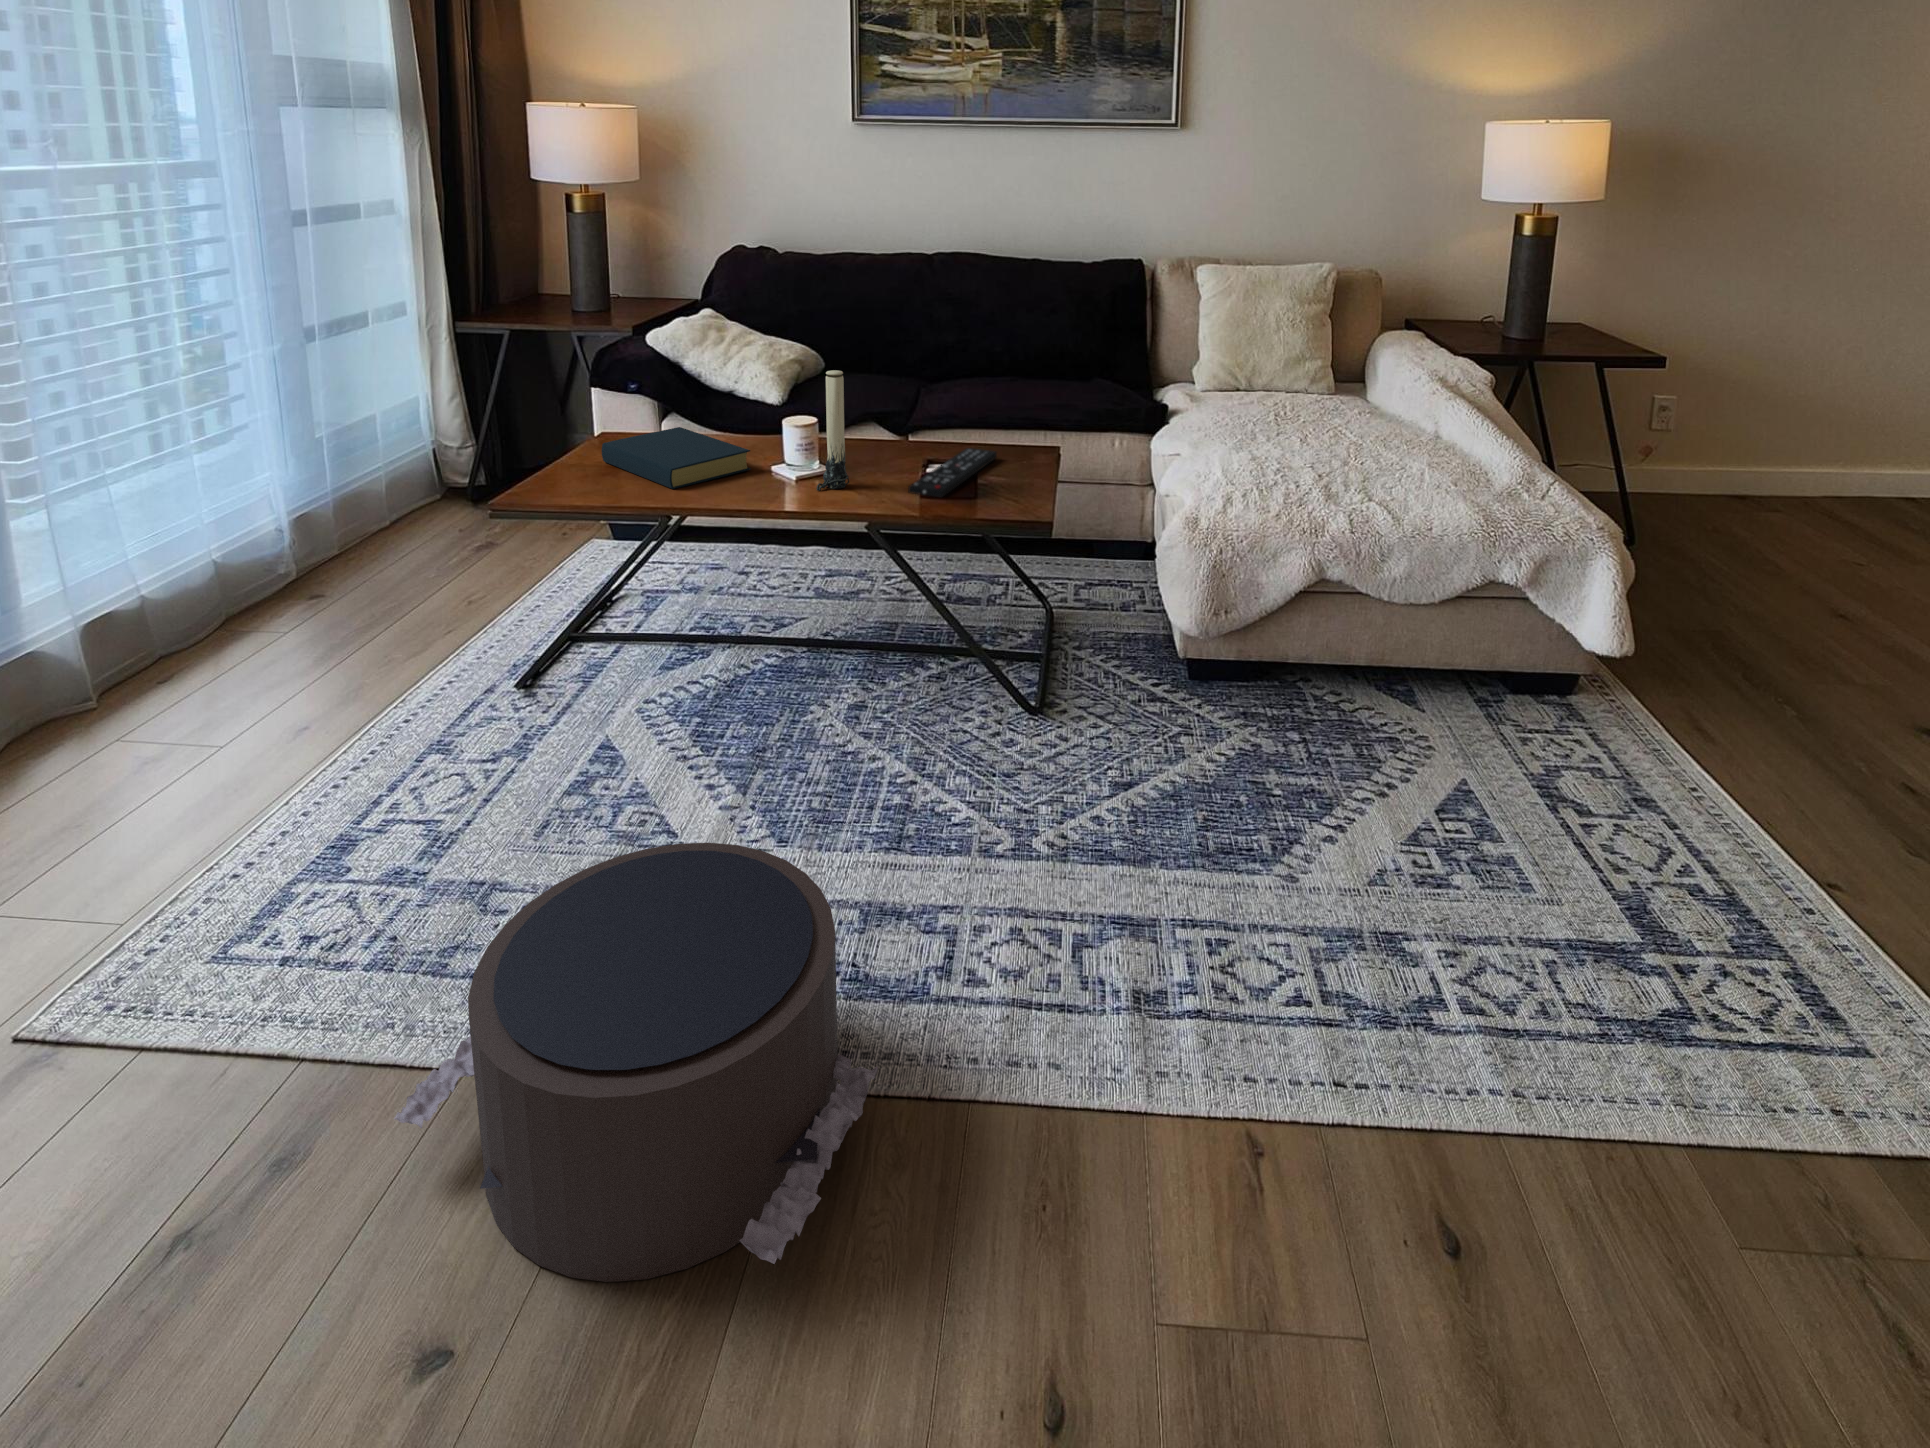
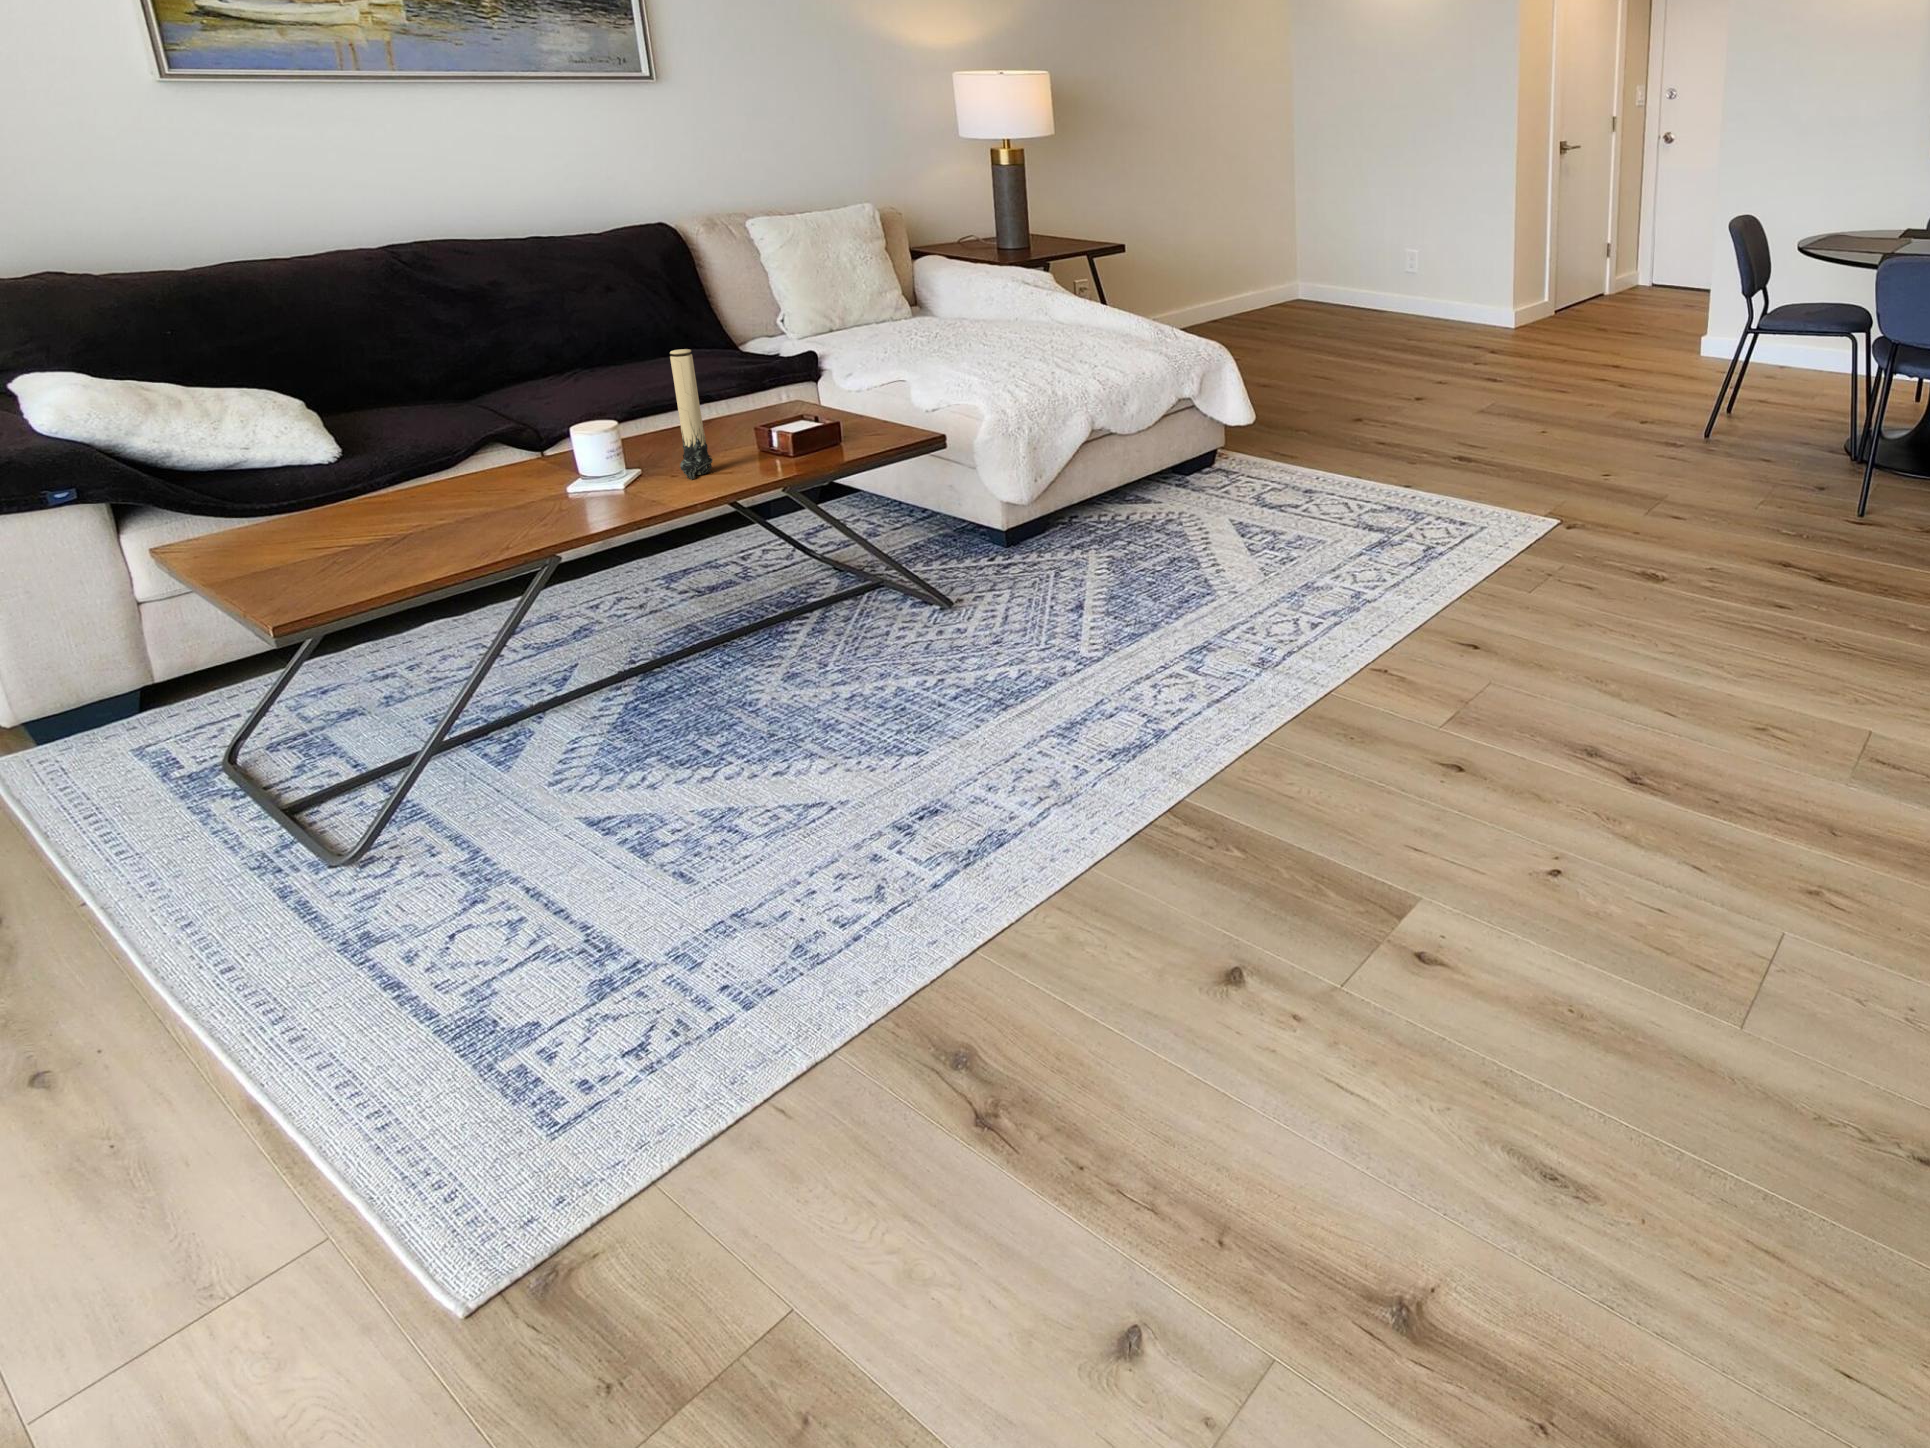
hardback book: present [602,427,751,489] -> none [321,471,561,548]
remote control: present [908,448,997,498] -> none [741,414,820,456]
pouf: present [394,843,878,1282] -> none [961,646,1316,912]

